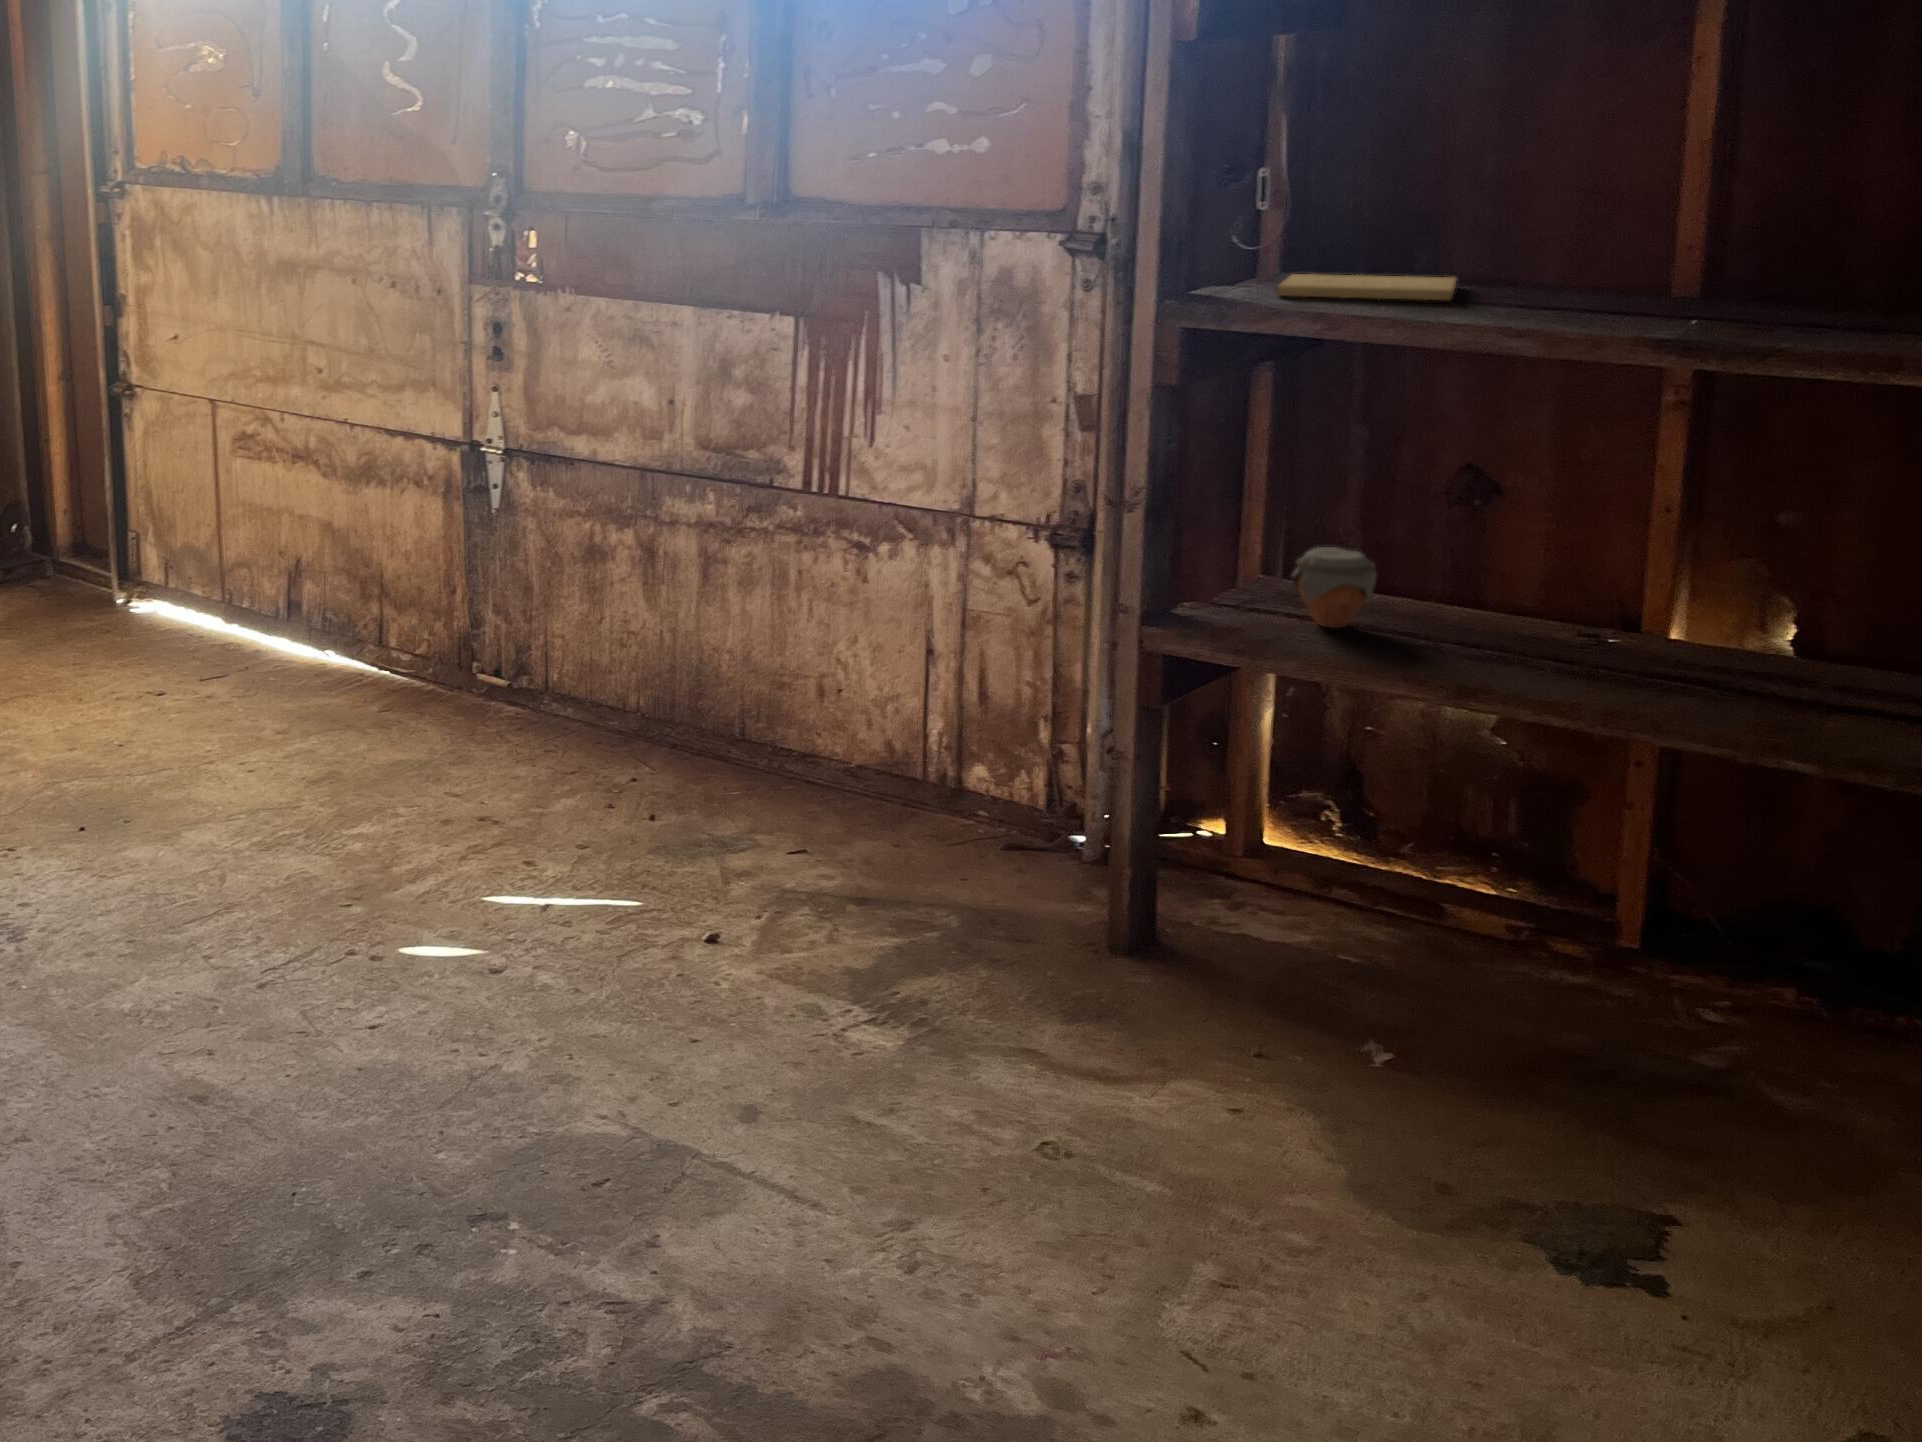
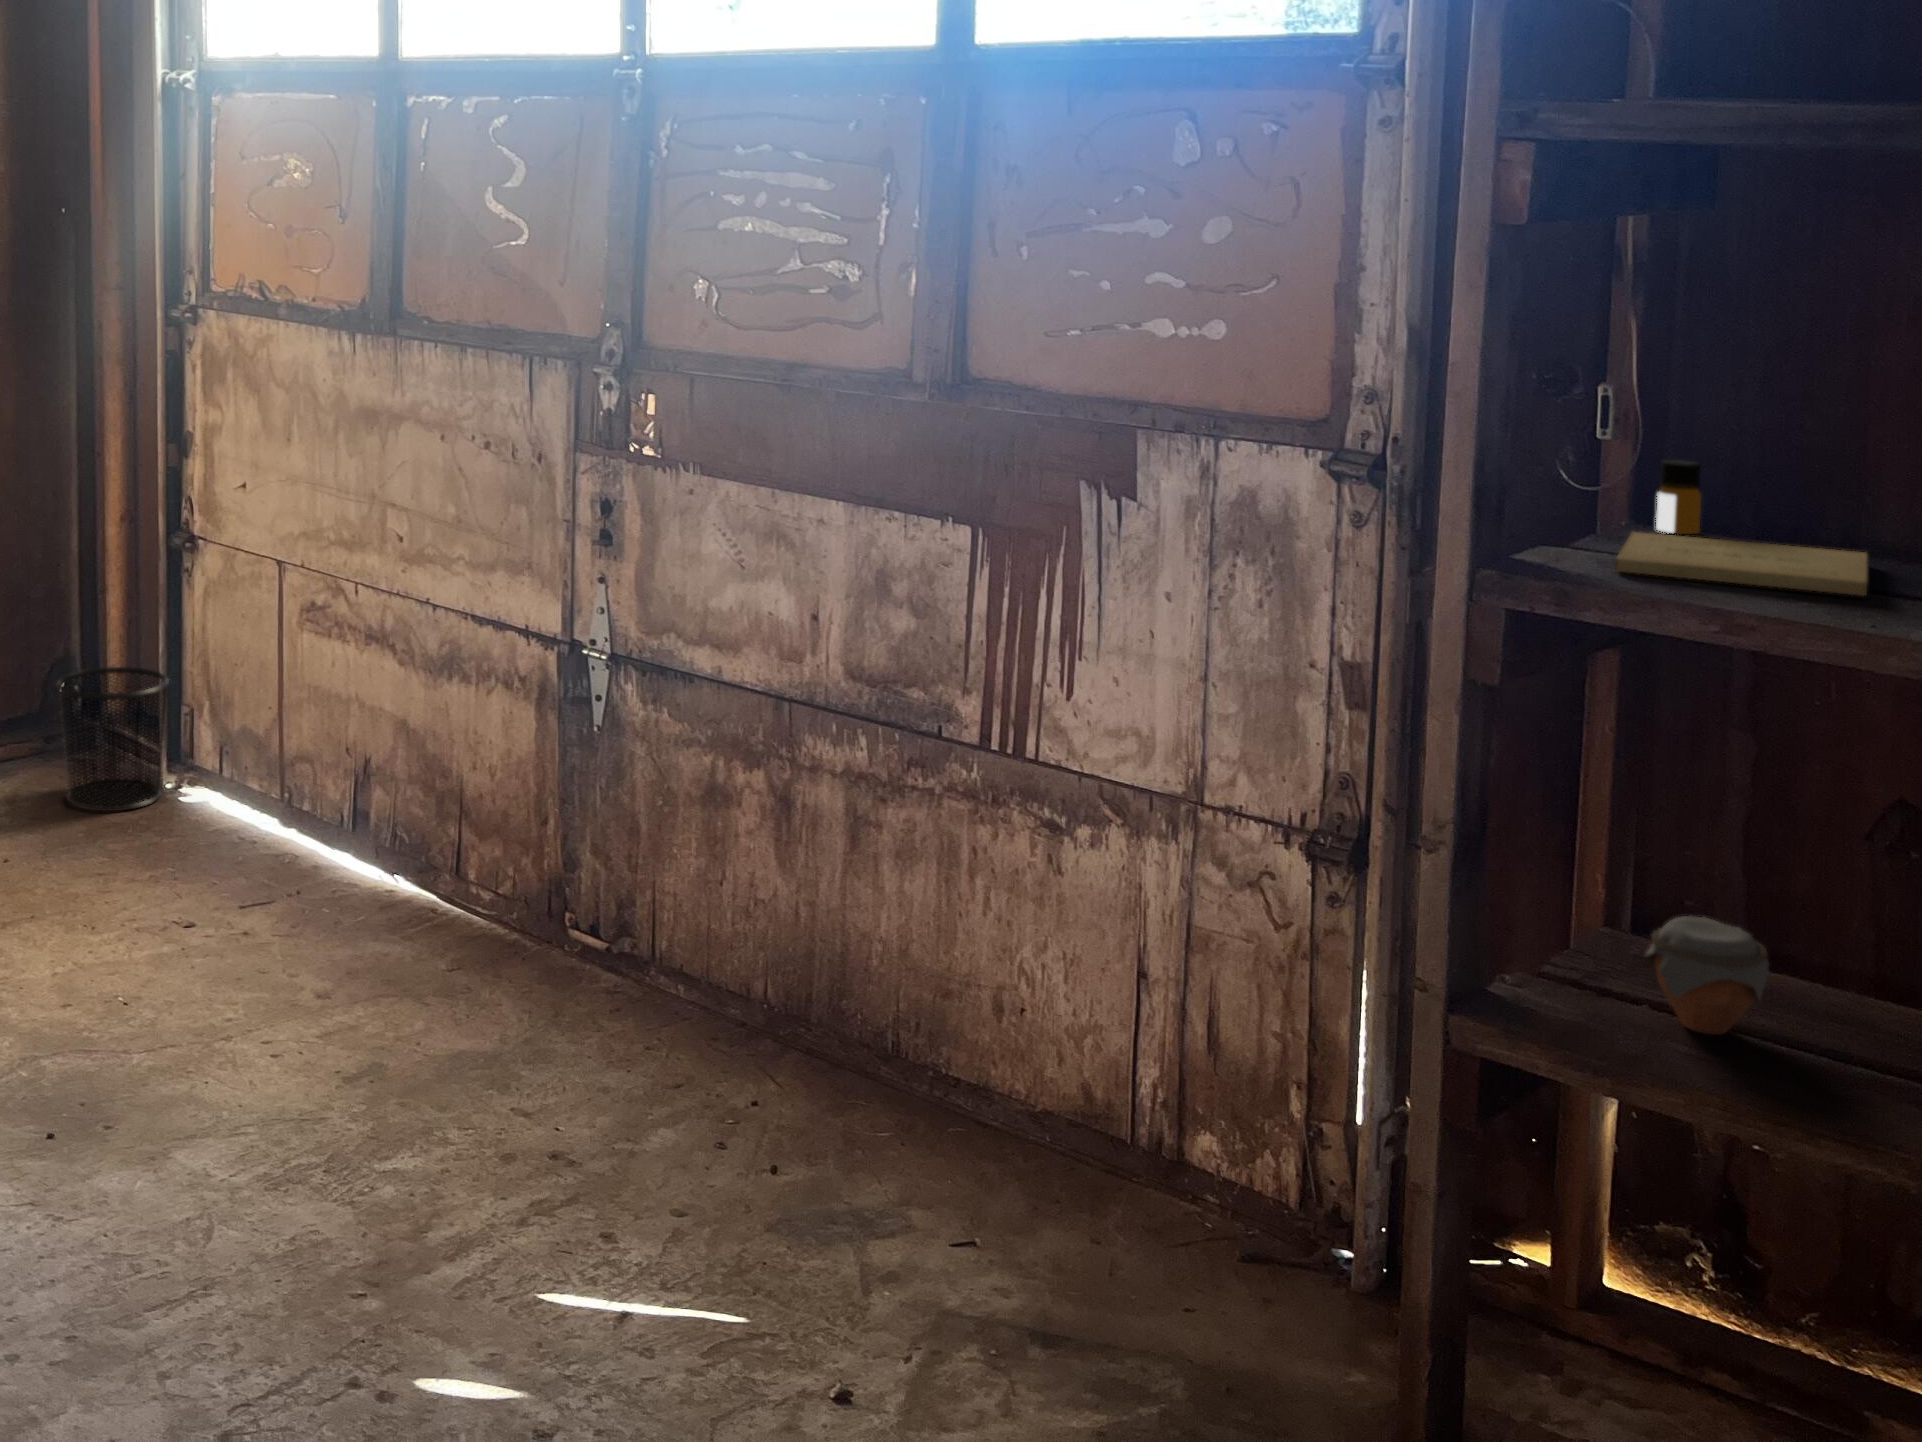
bottle: none [1310,222,1343,276] -> present [1656,460,1701,534]
trash can: none [19,501,116,619] -> present [57,667,169,811]

